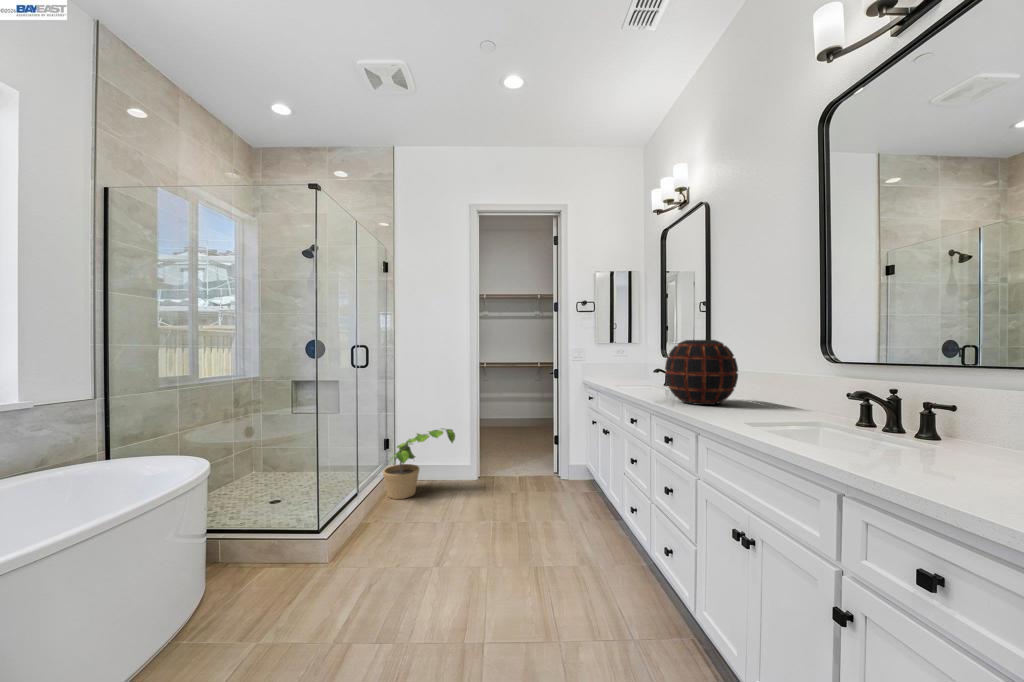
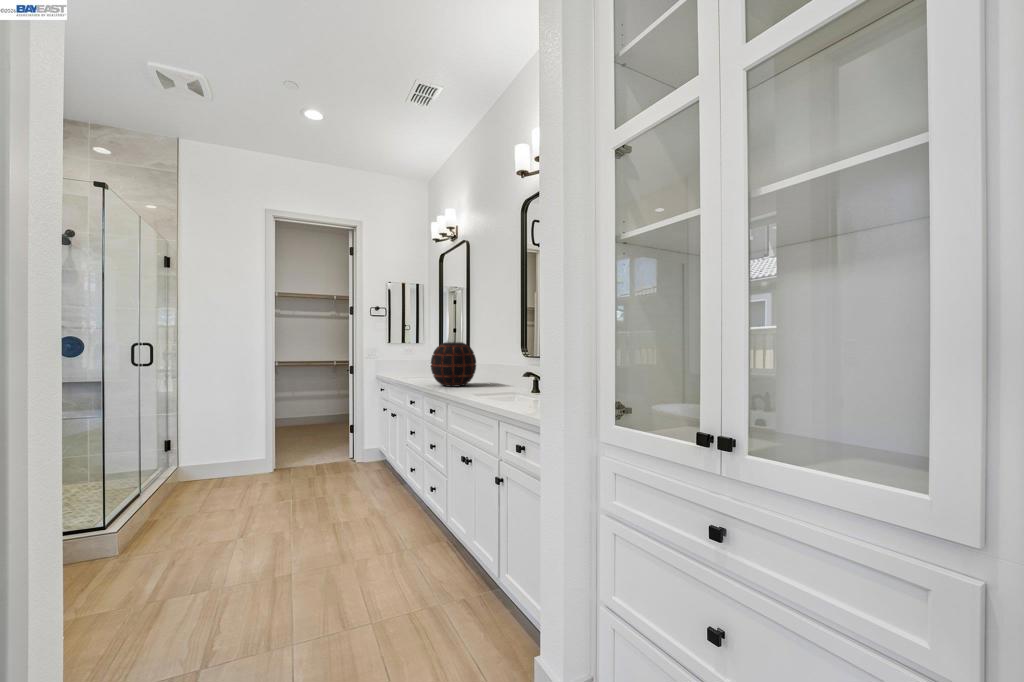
potted plant: present [383,428,455,499] -> none [165,425,250,499]

